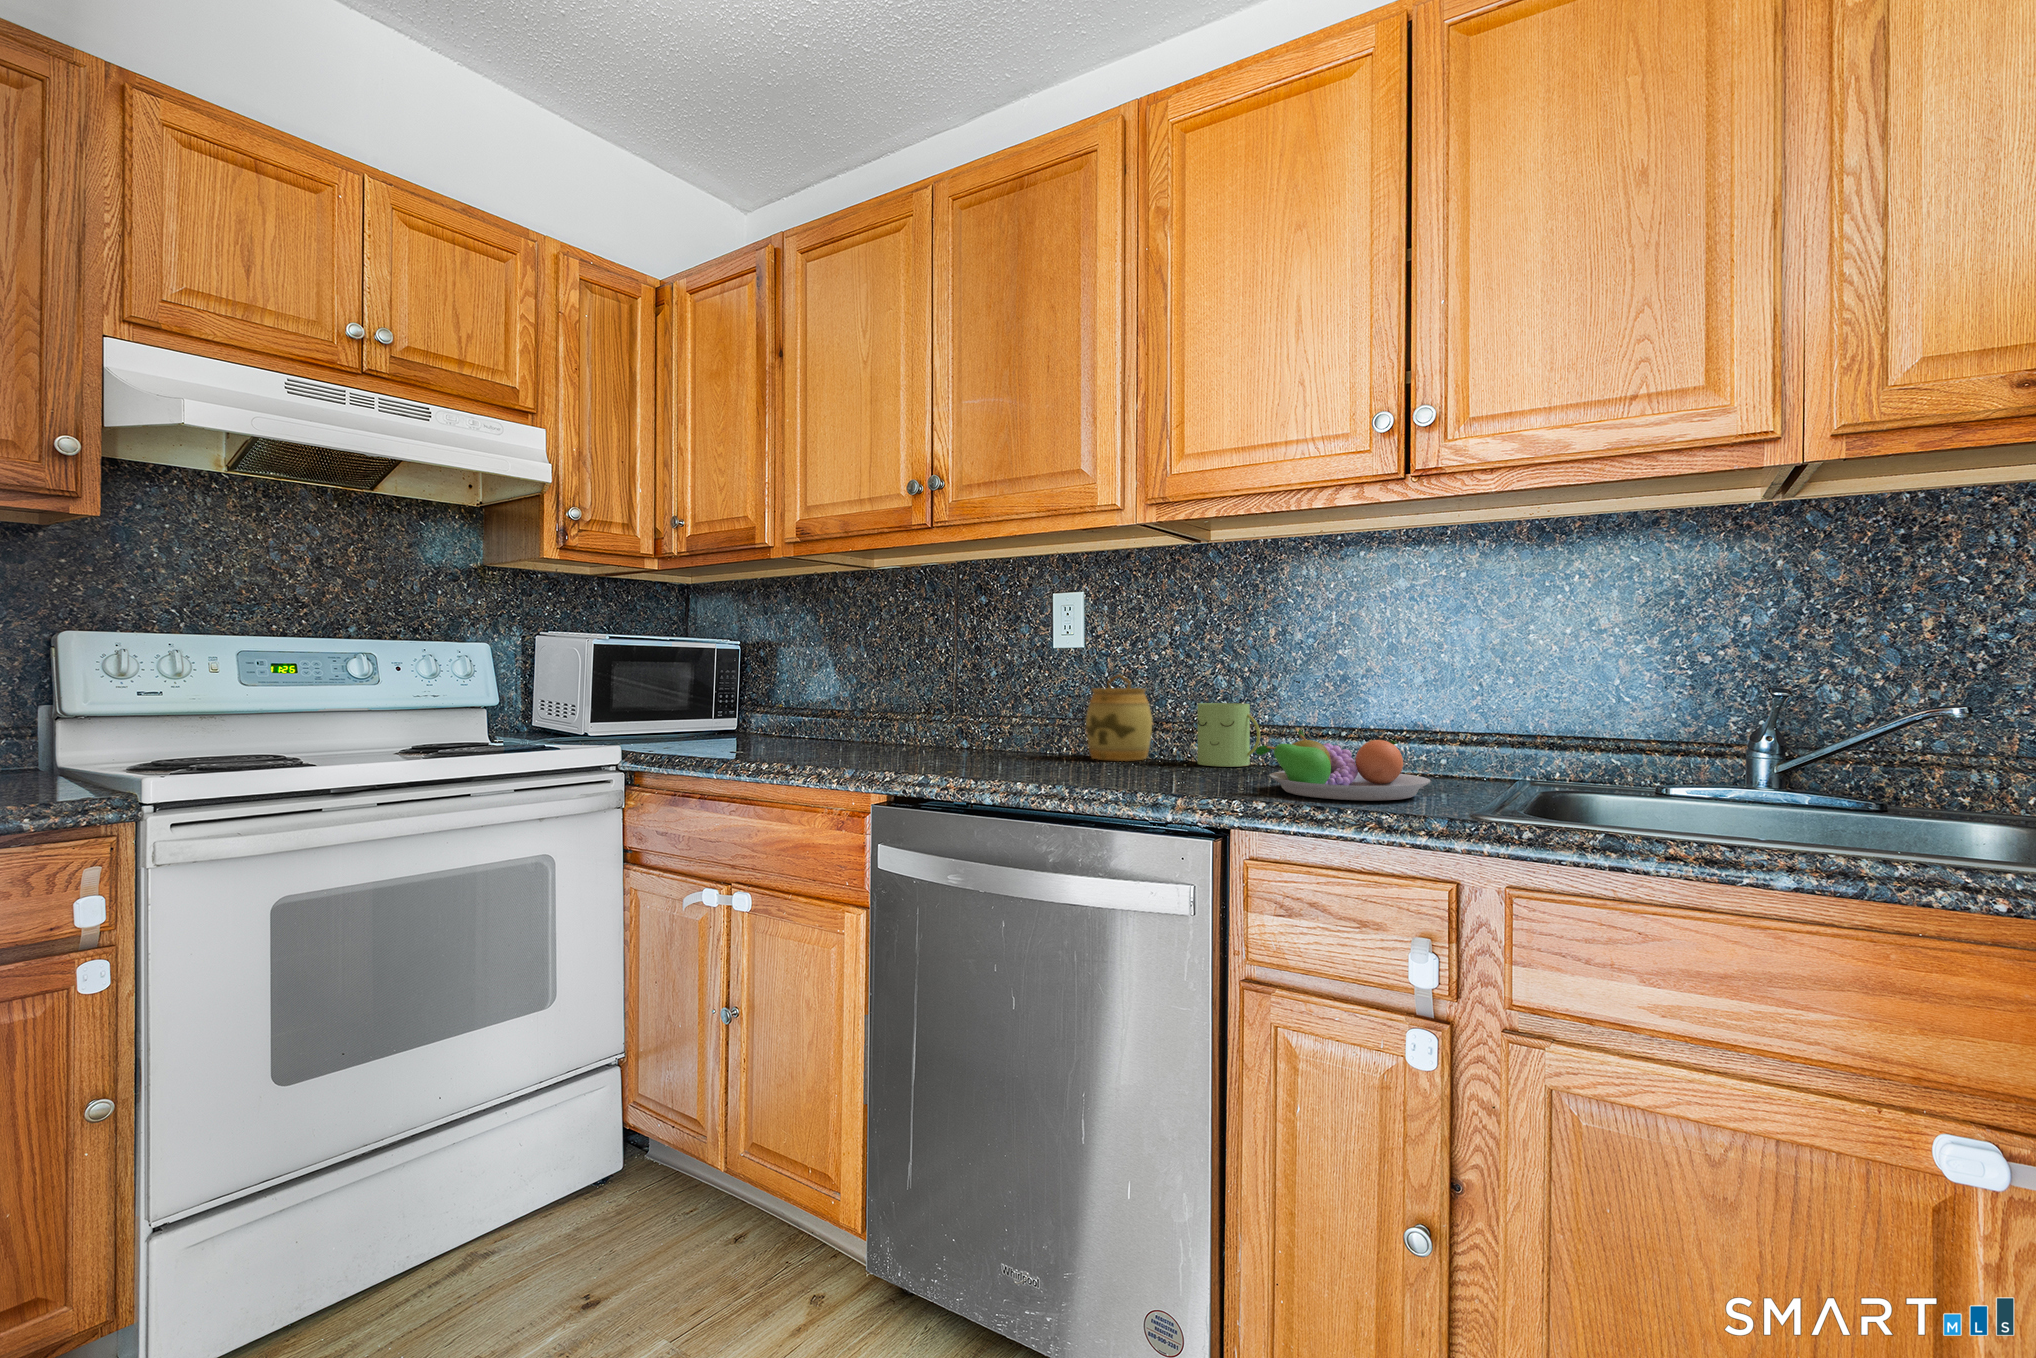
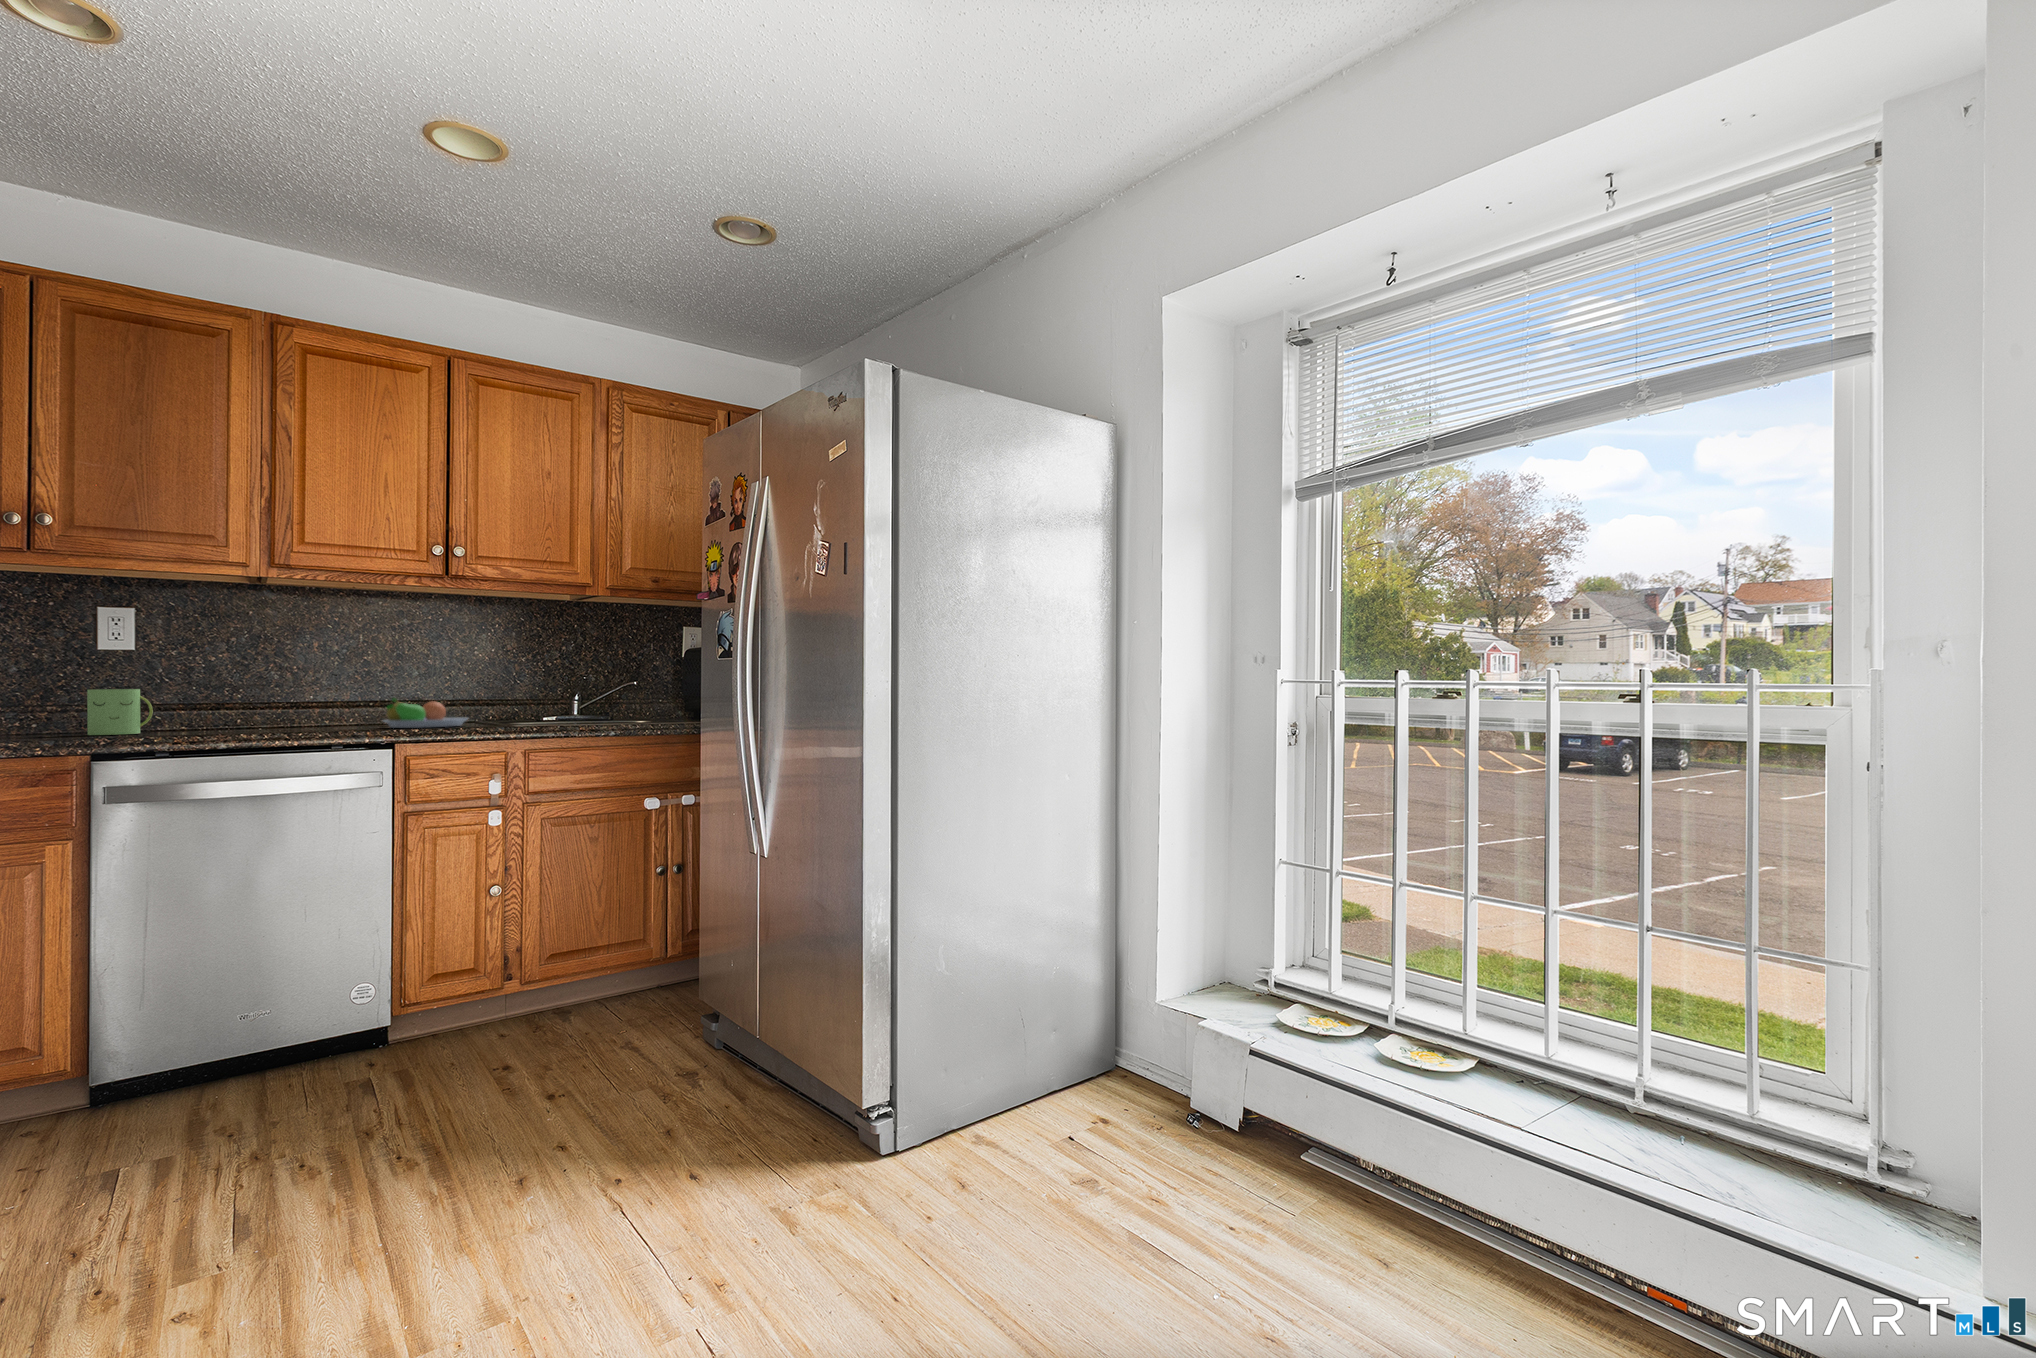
jar: present [1086,674,1152,761] -> none [160,669,224,731]
mug: present [1198,703,1260,767] -> present [87,689,153,735]

